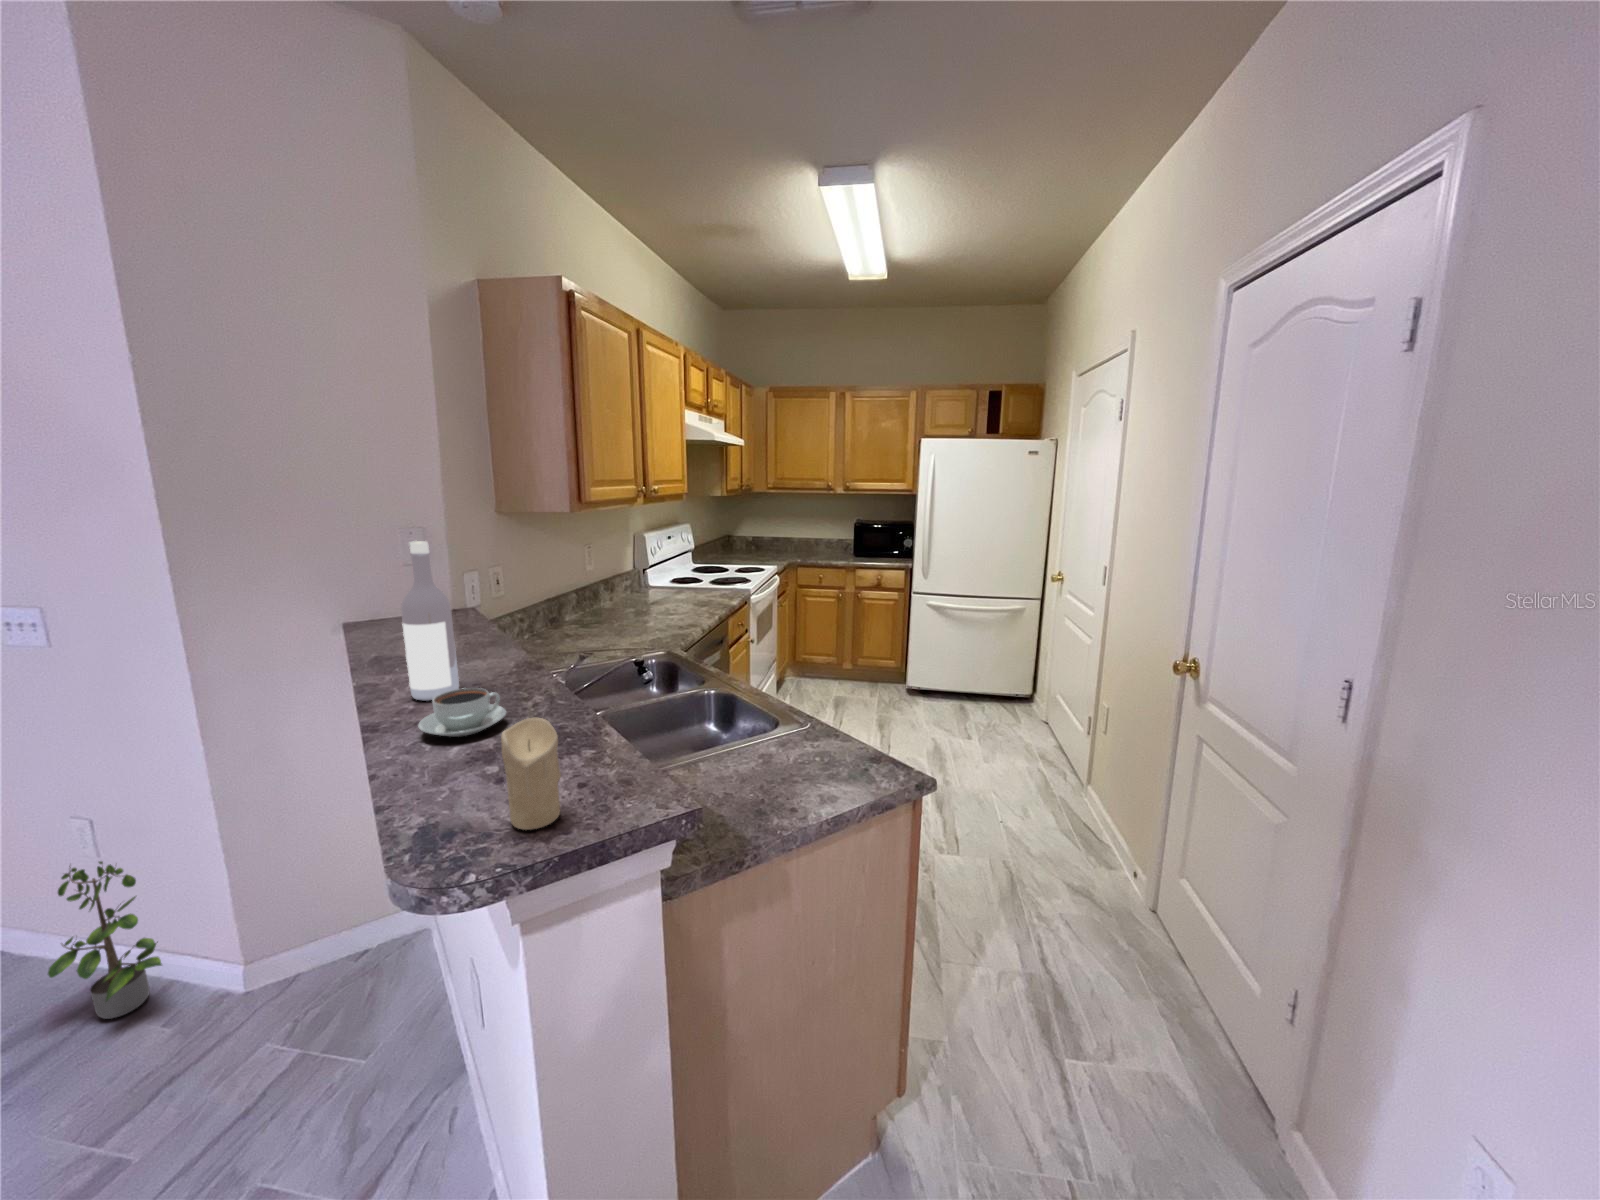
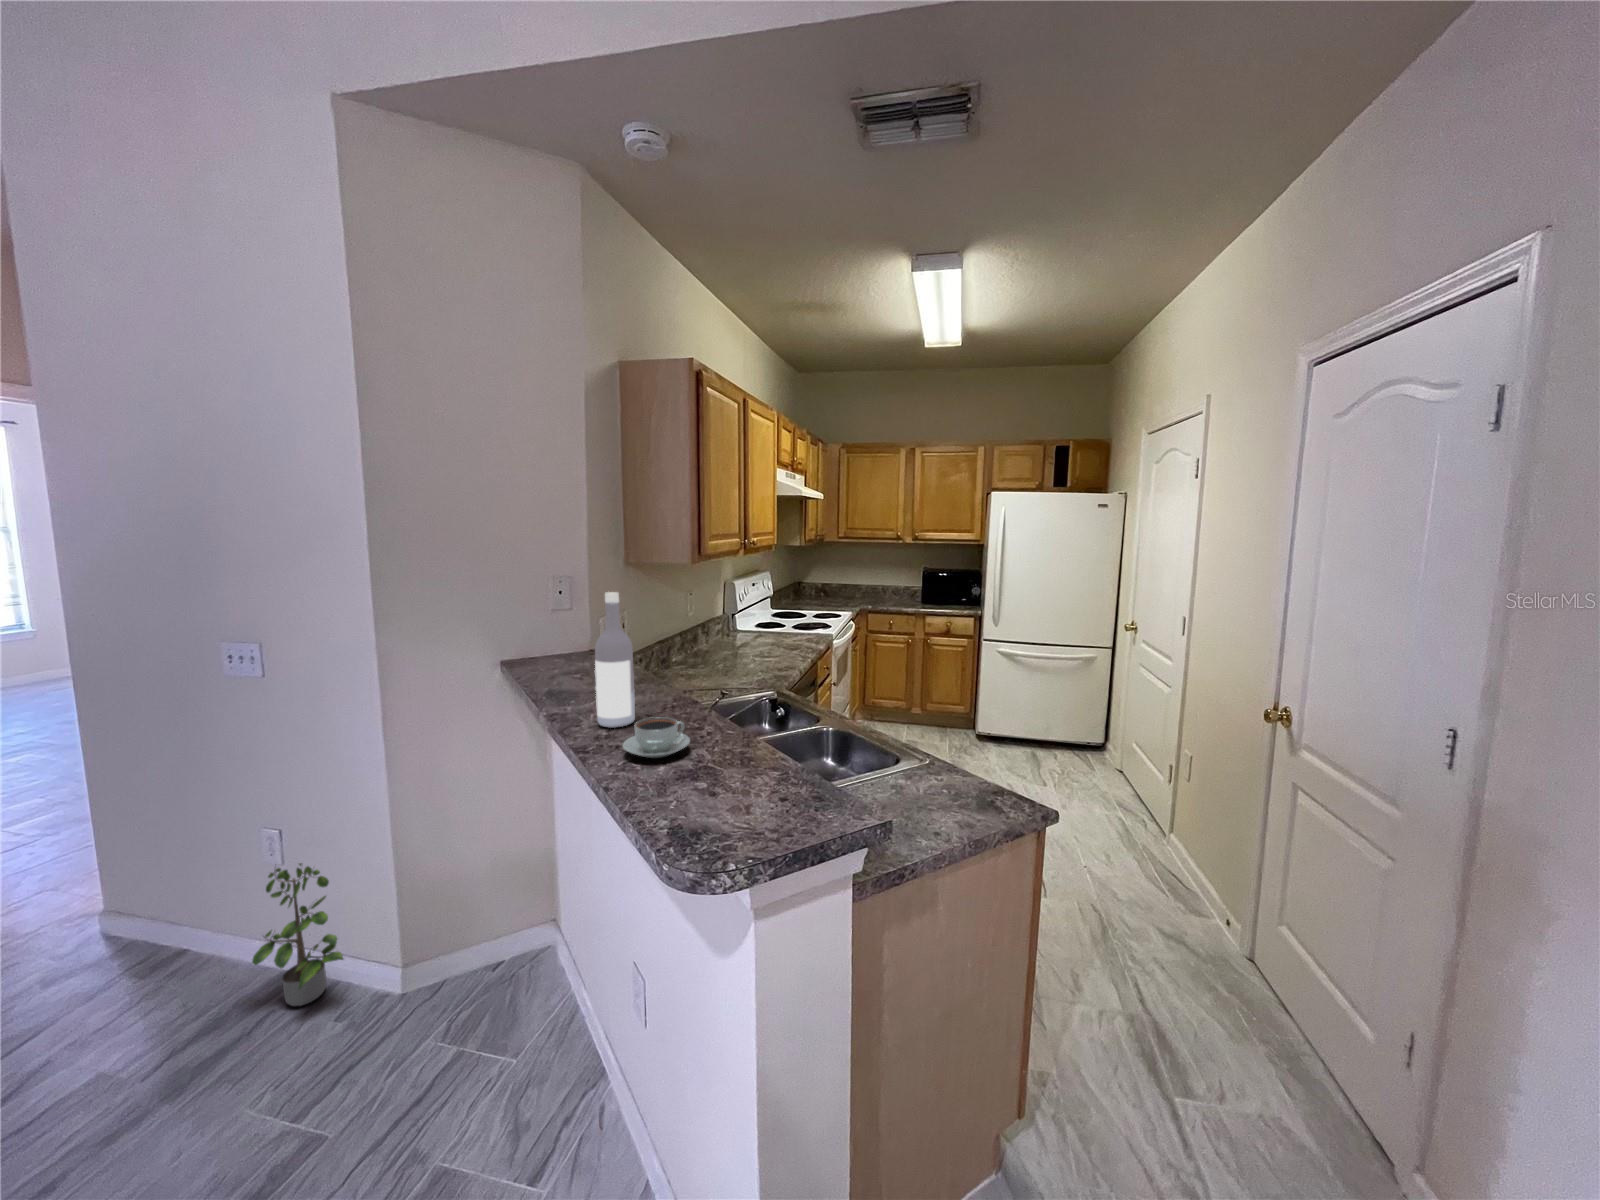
candle: present [501,718,561,830] -> none [736,740,779,833]

